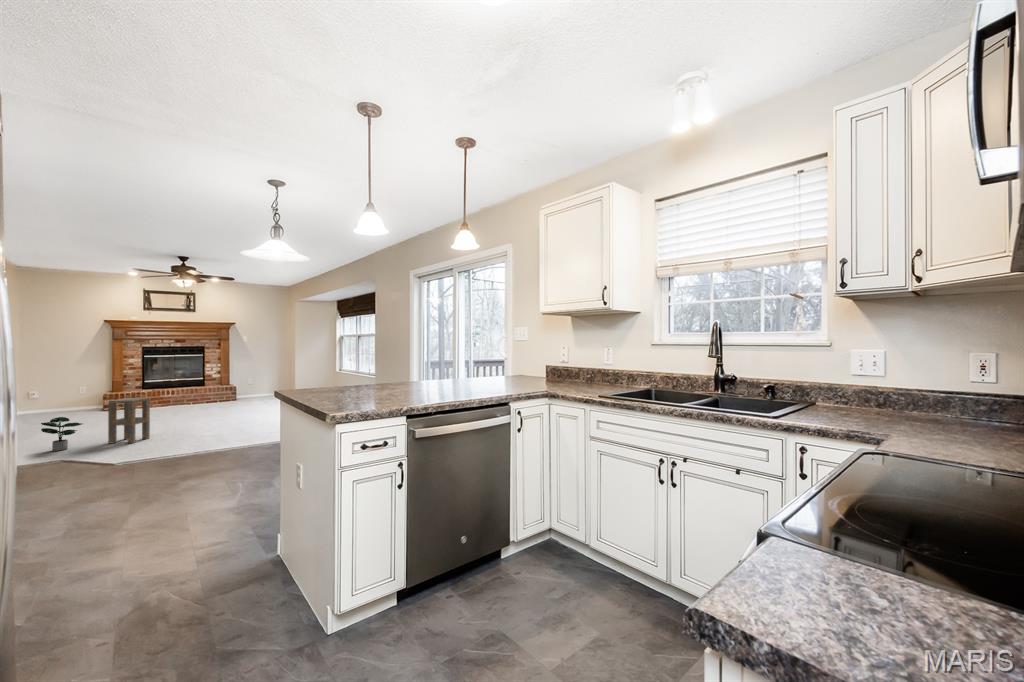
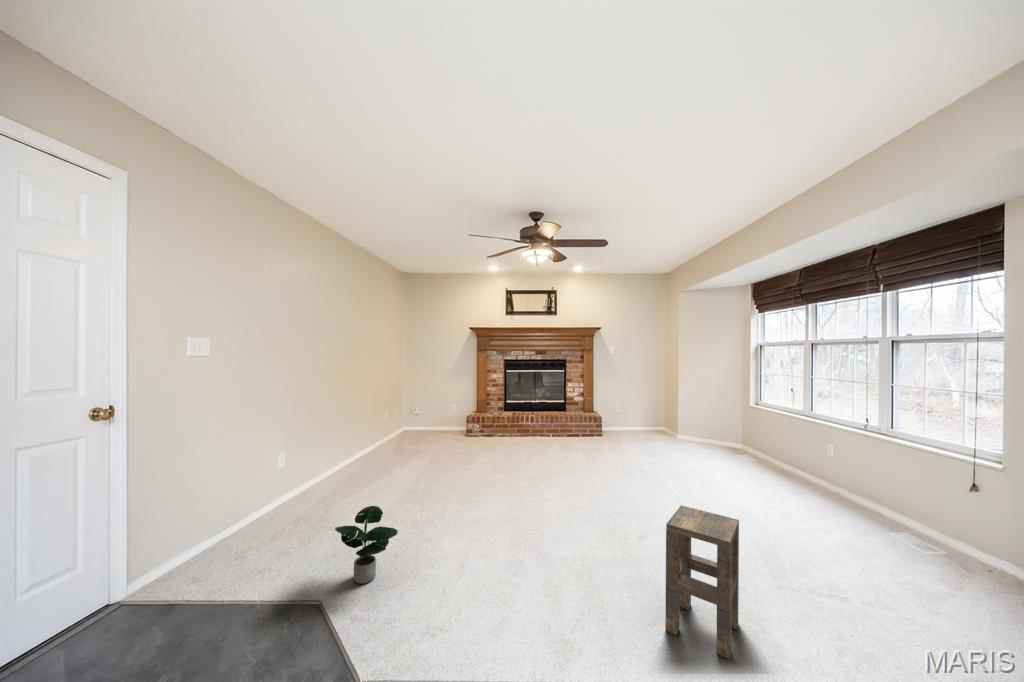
side table: present [108,398,150,444] -> present [665,505,739,659]

